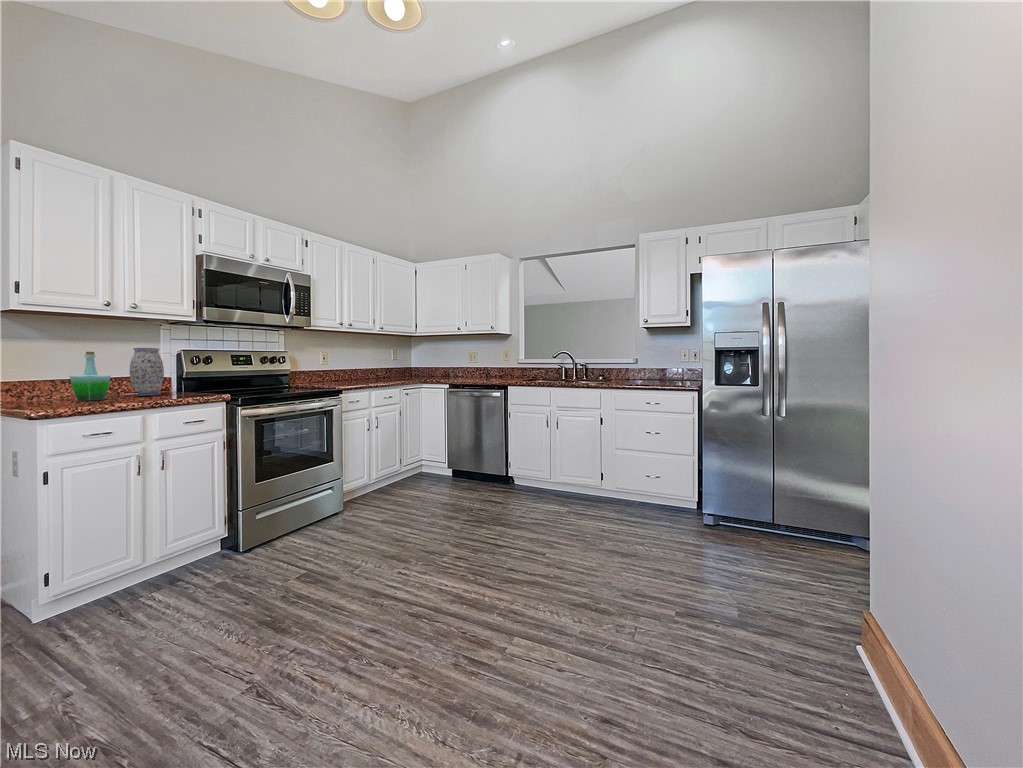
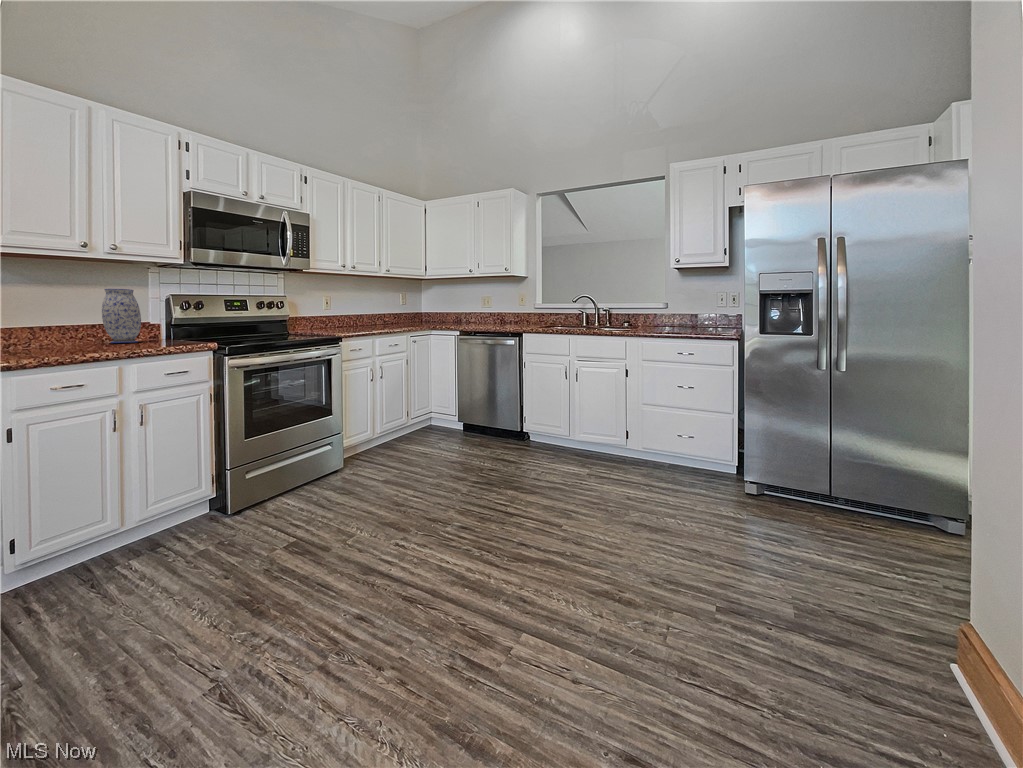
bottle: present [70,352,111,400] -> none [31,293,78,348]

